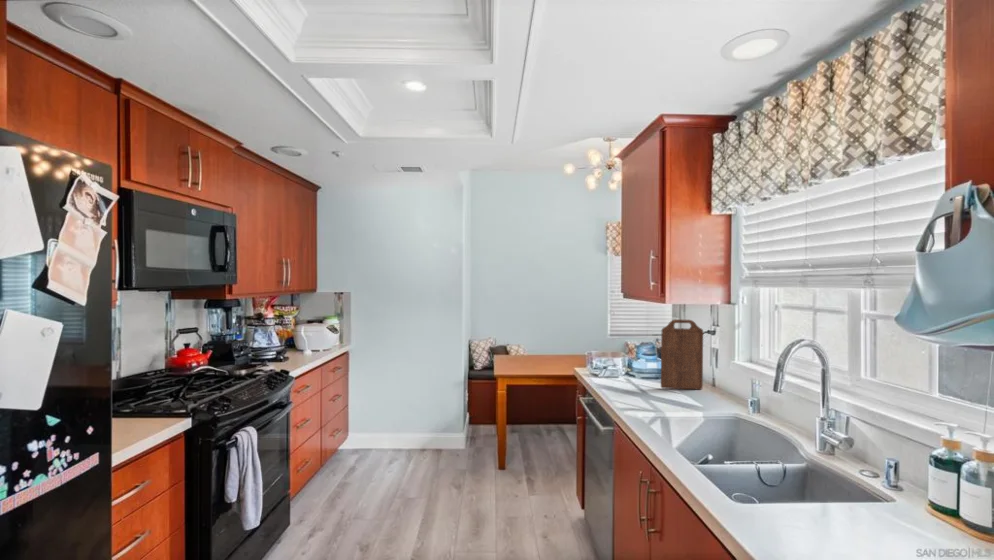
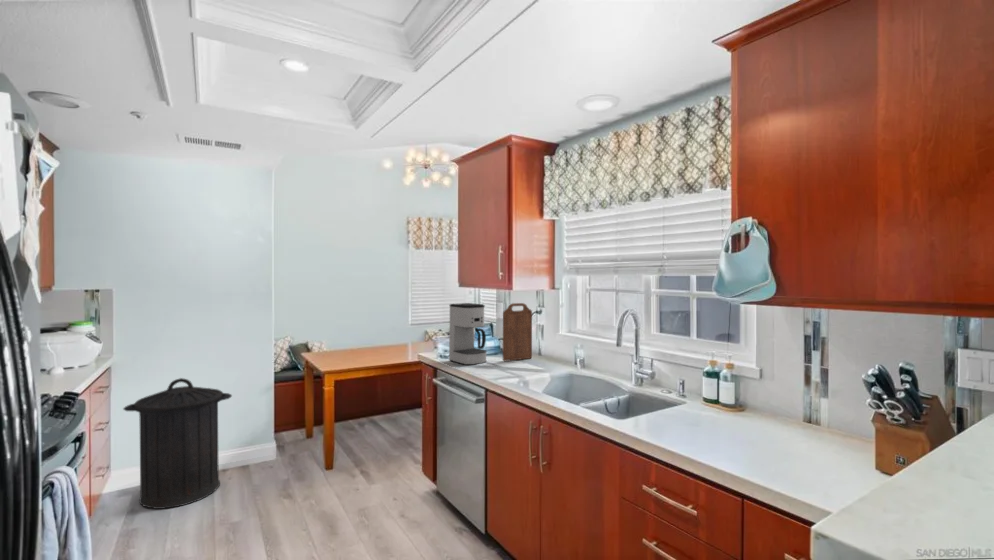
coffee maker: none [600,316,643,388] -> present [449,303,486,365]
trash can: none [348,366,423,473] -> present [124,378,232,509]

